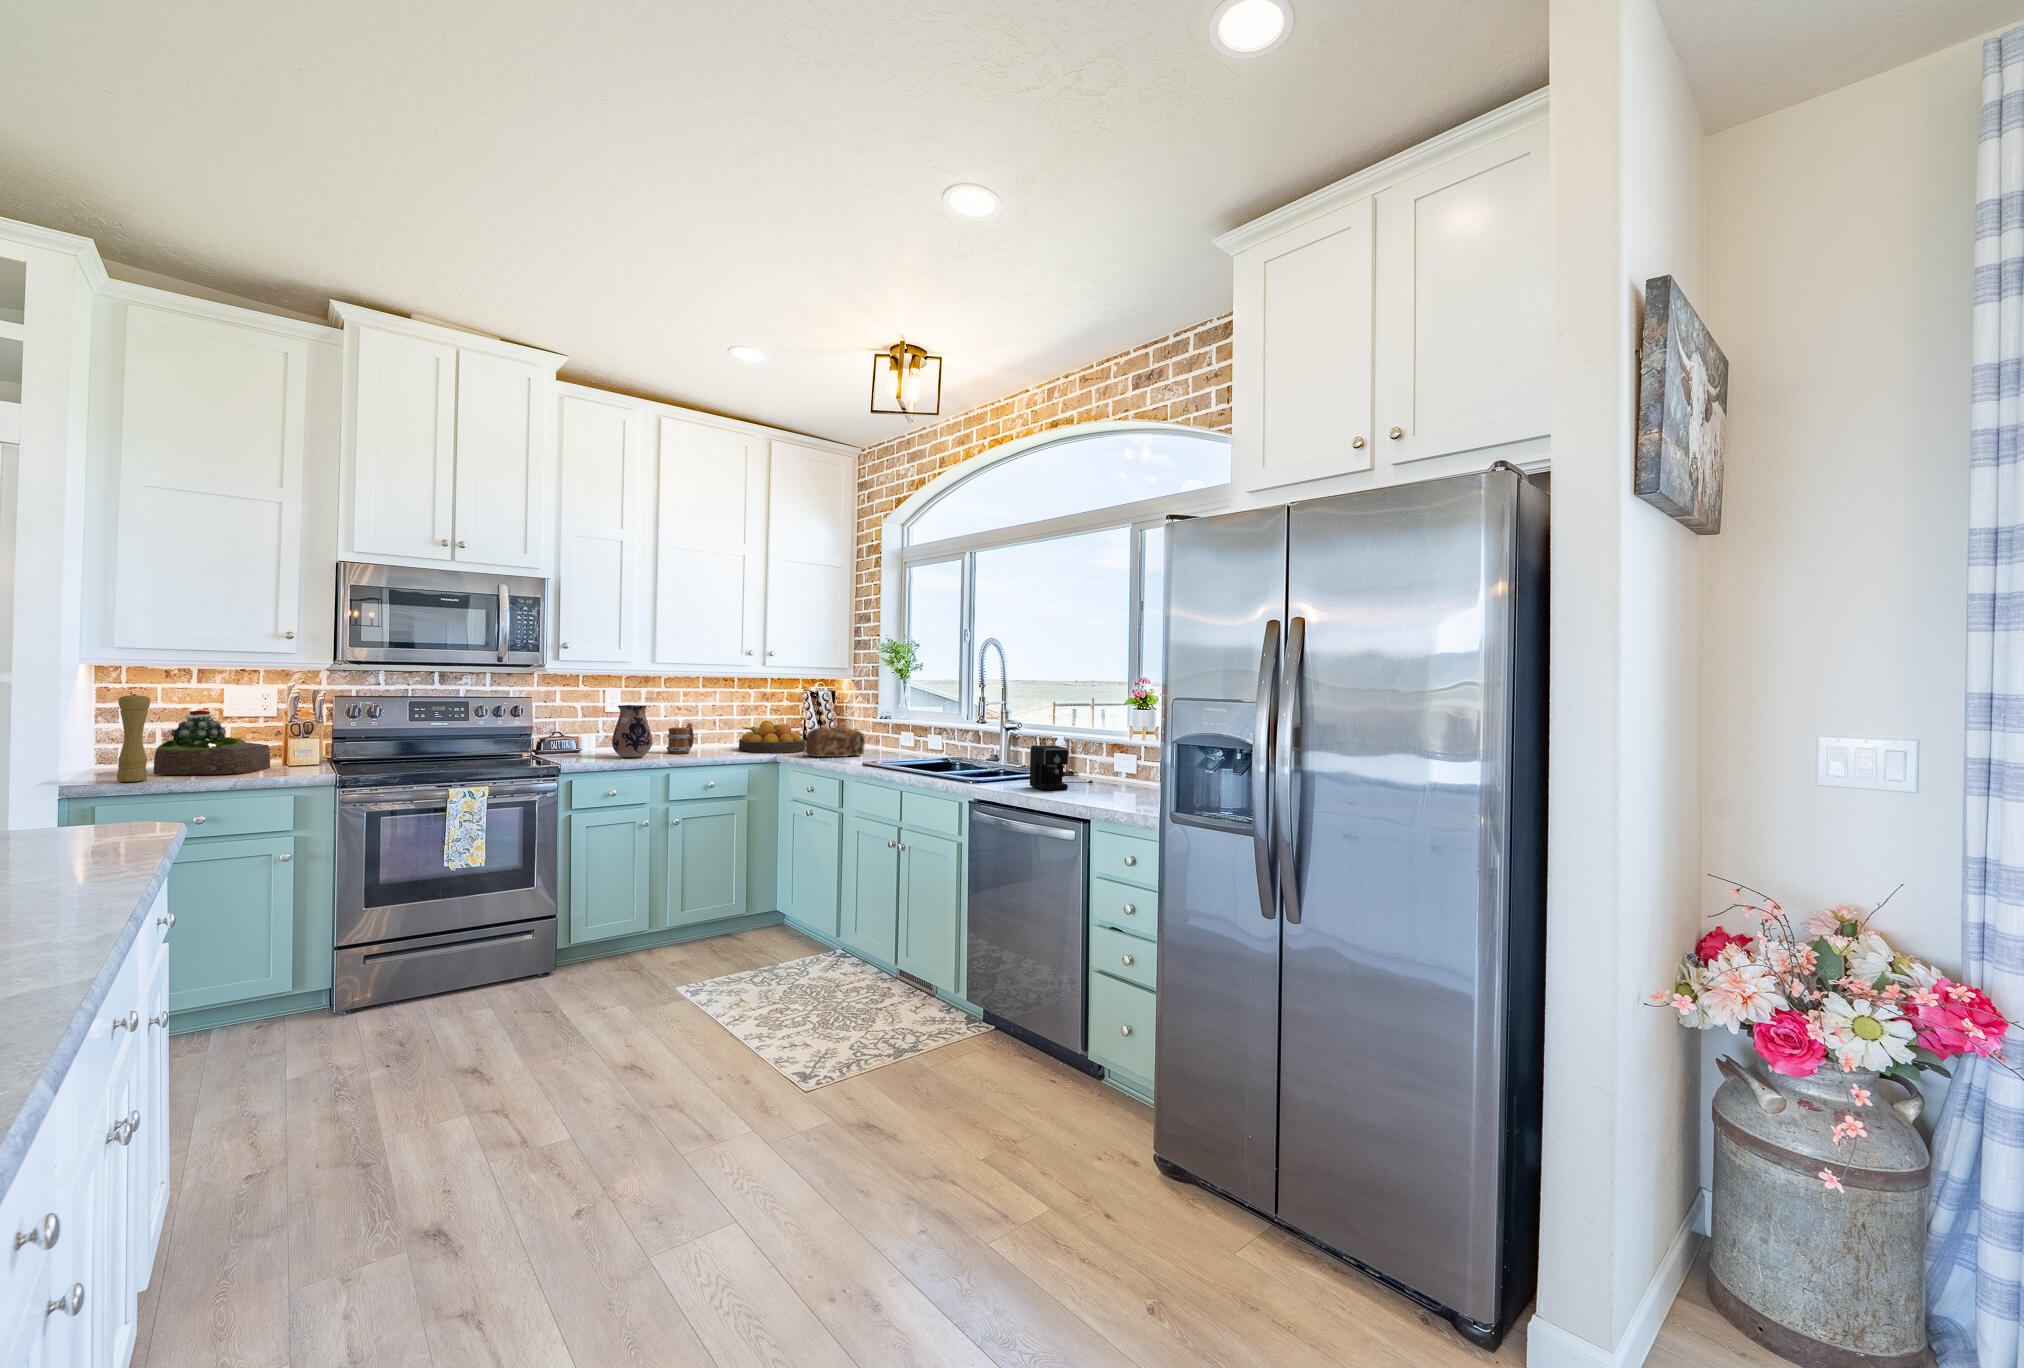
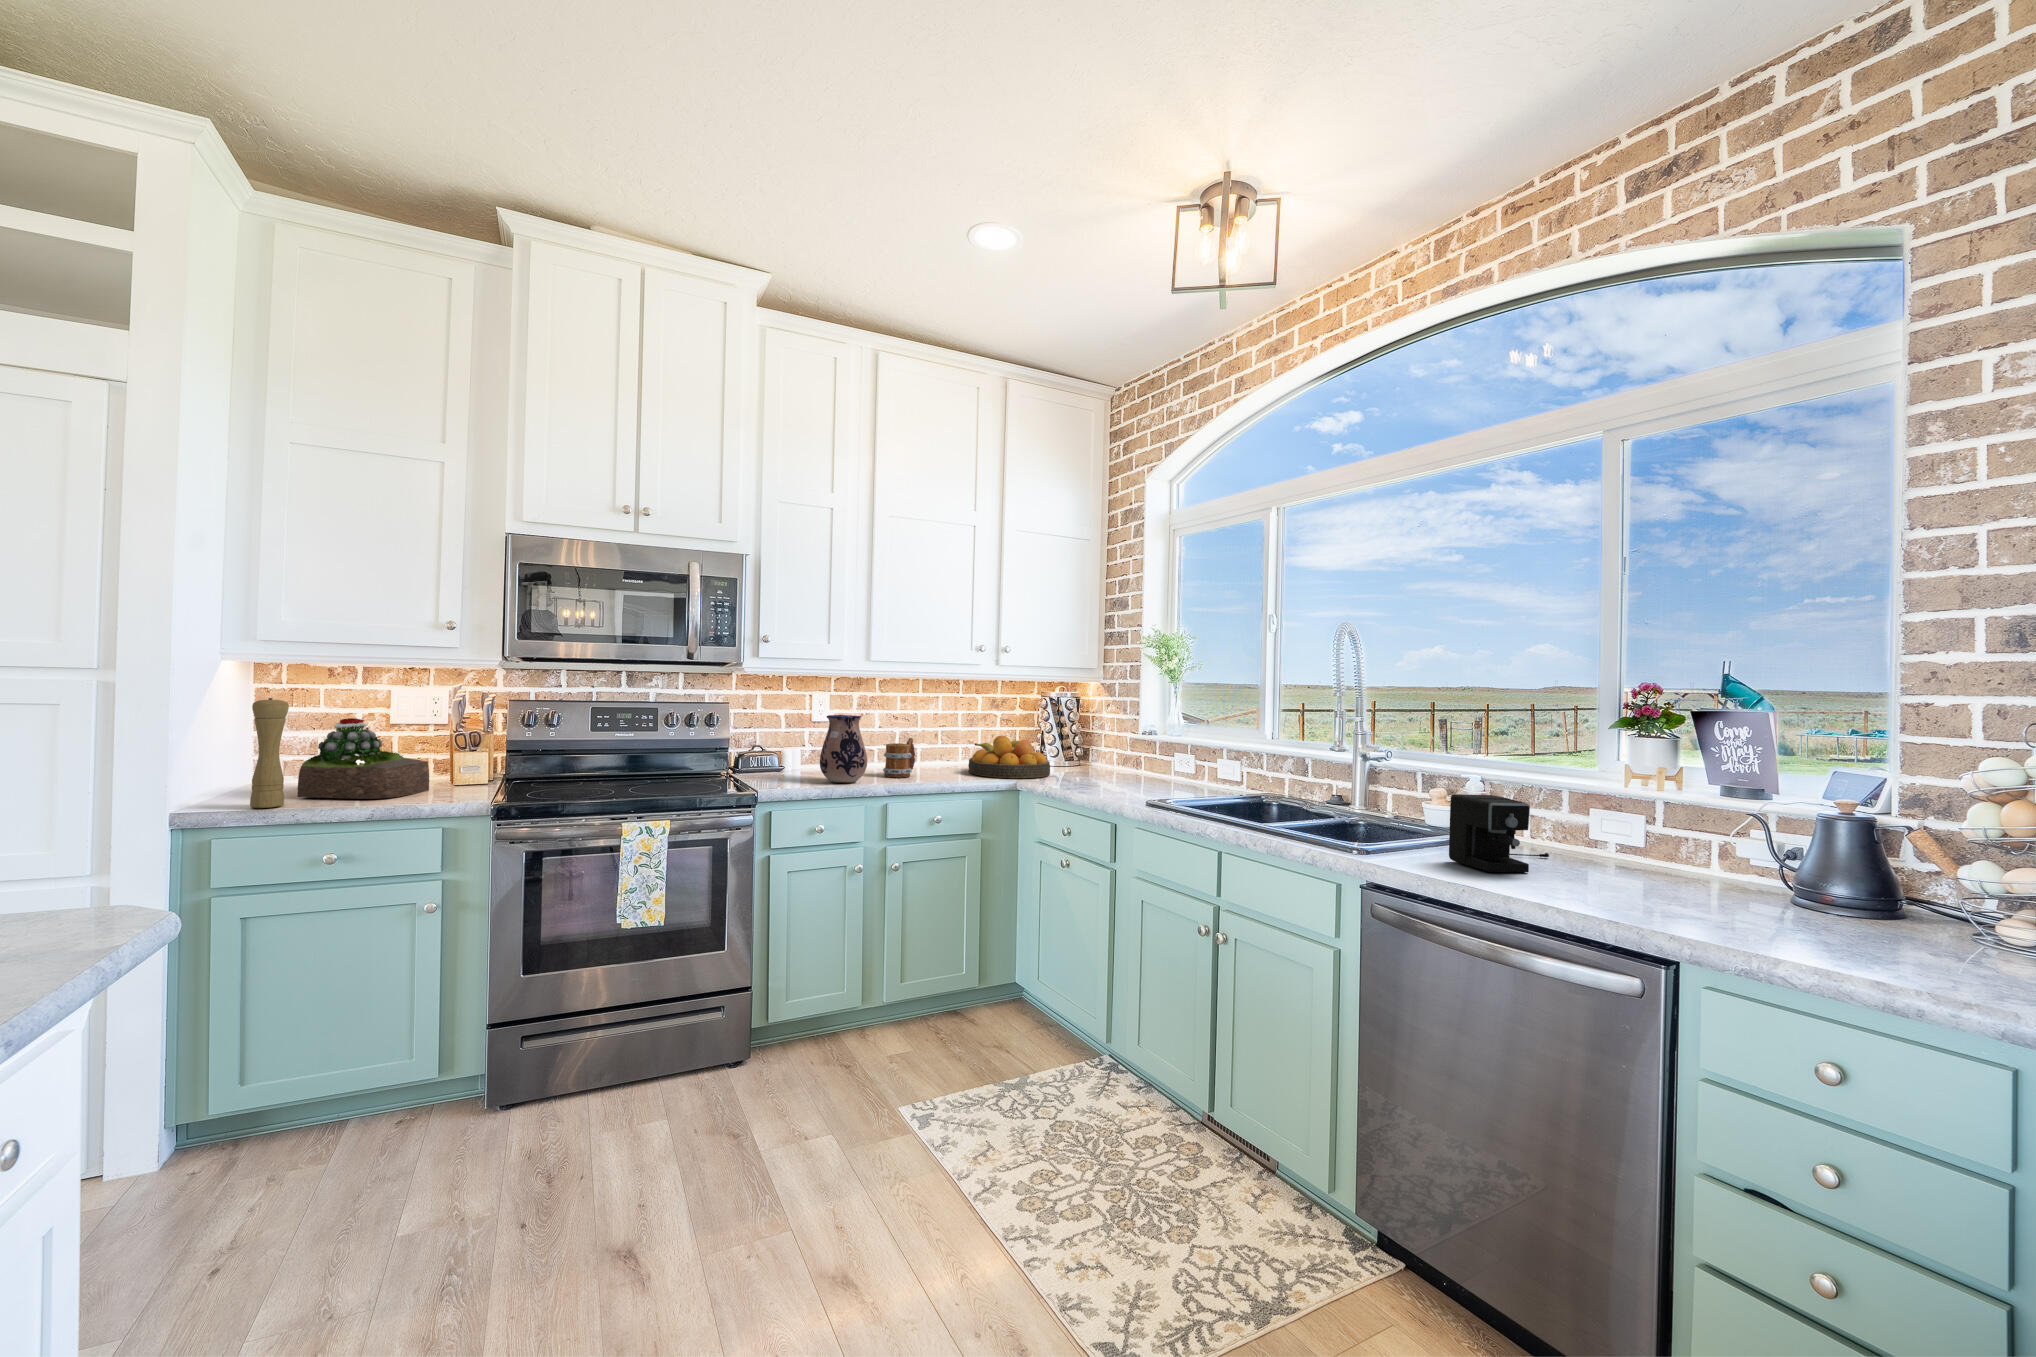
bread loaf: present [805,728,865,757] -> none [1054,748,1133,788]

